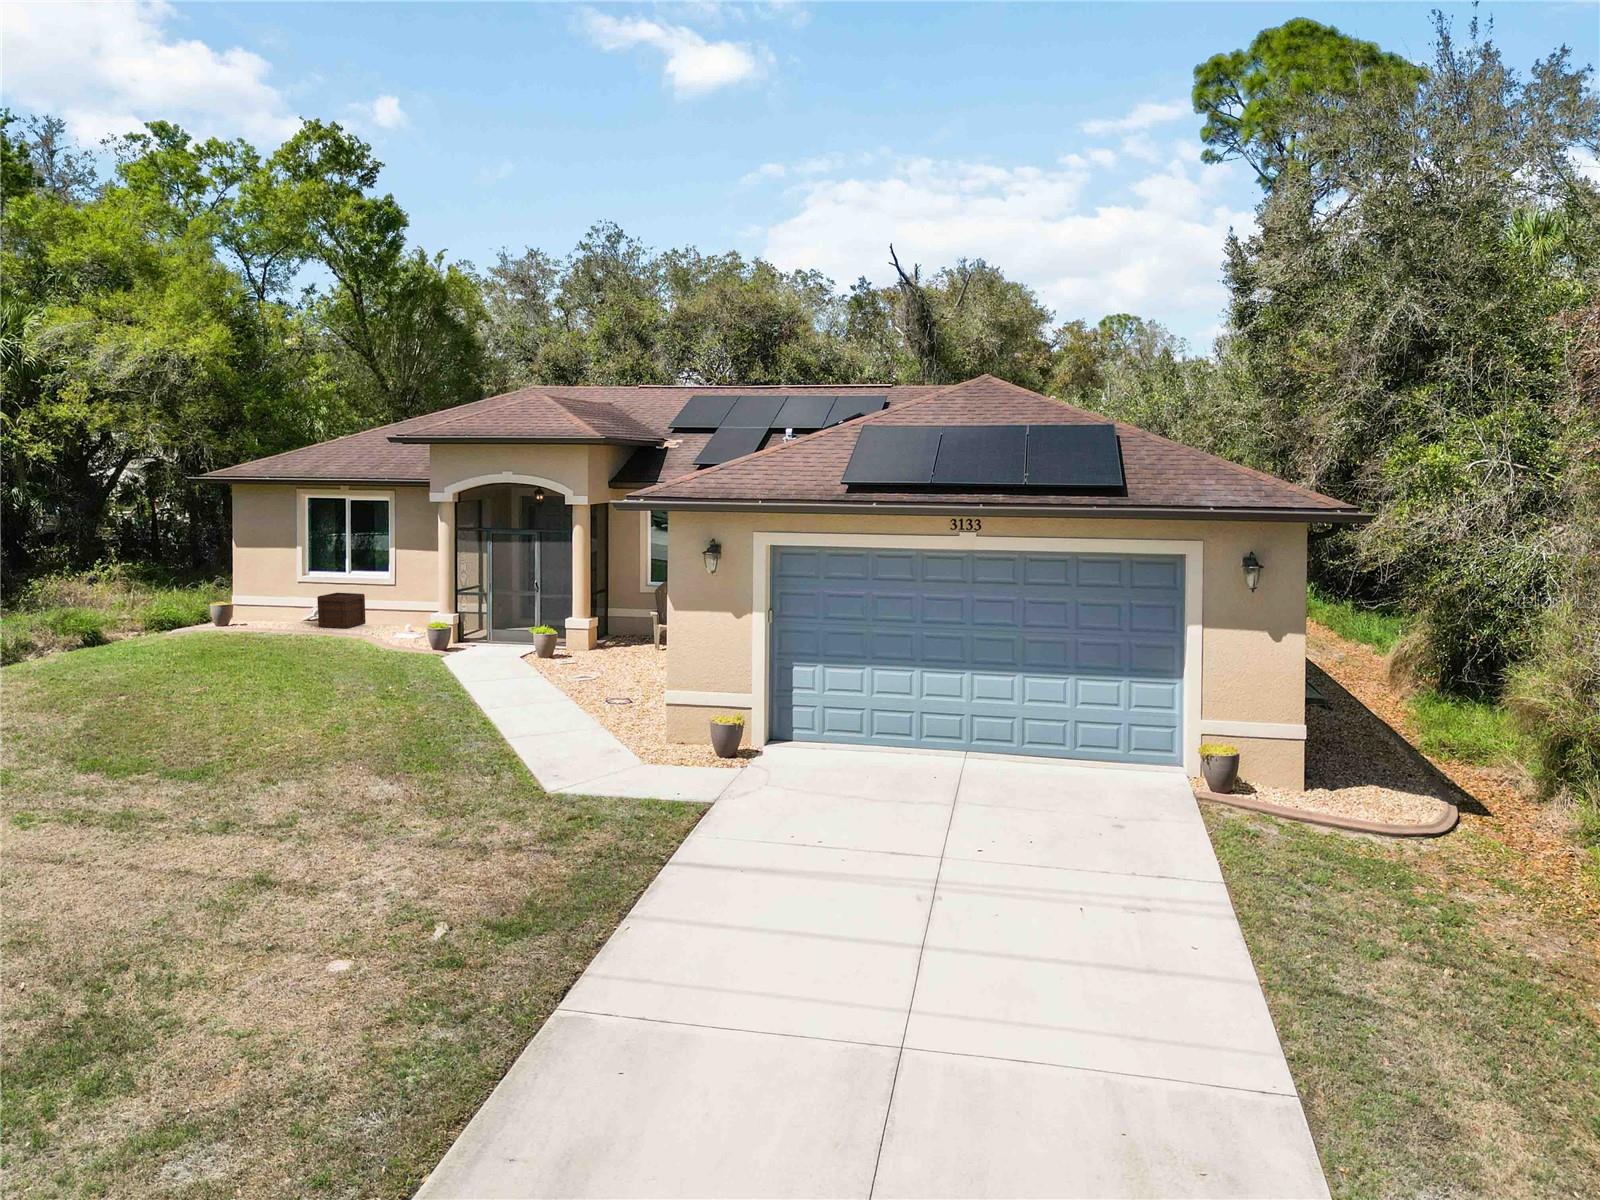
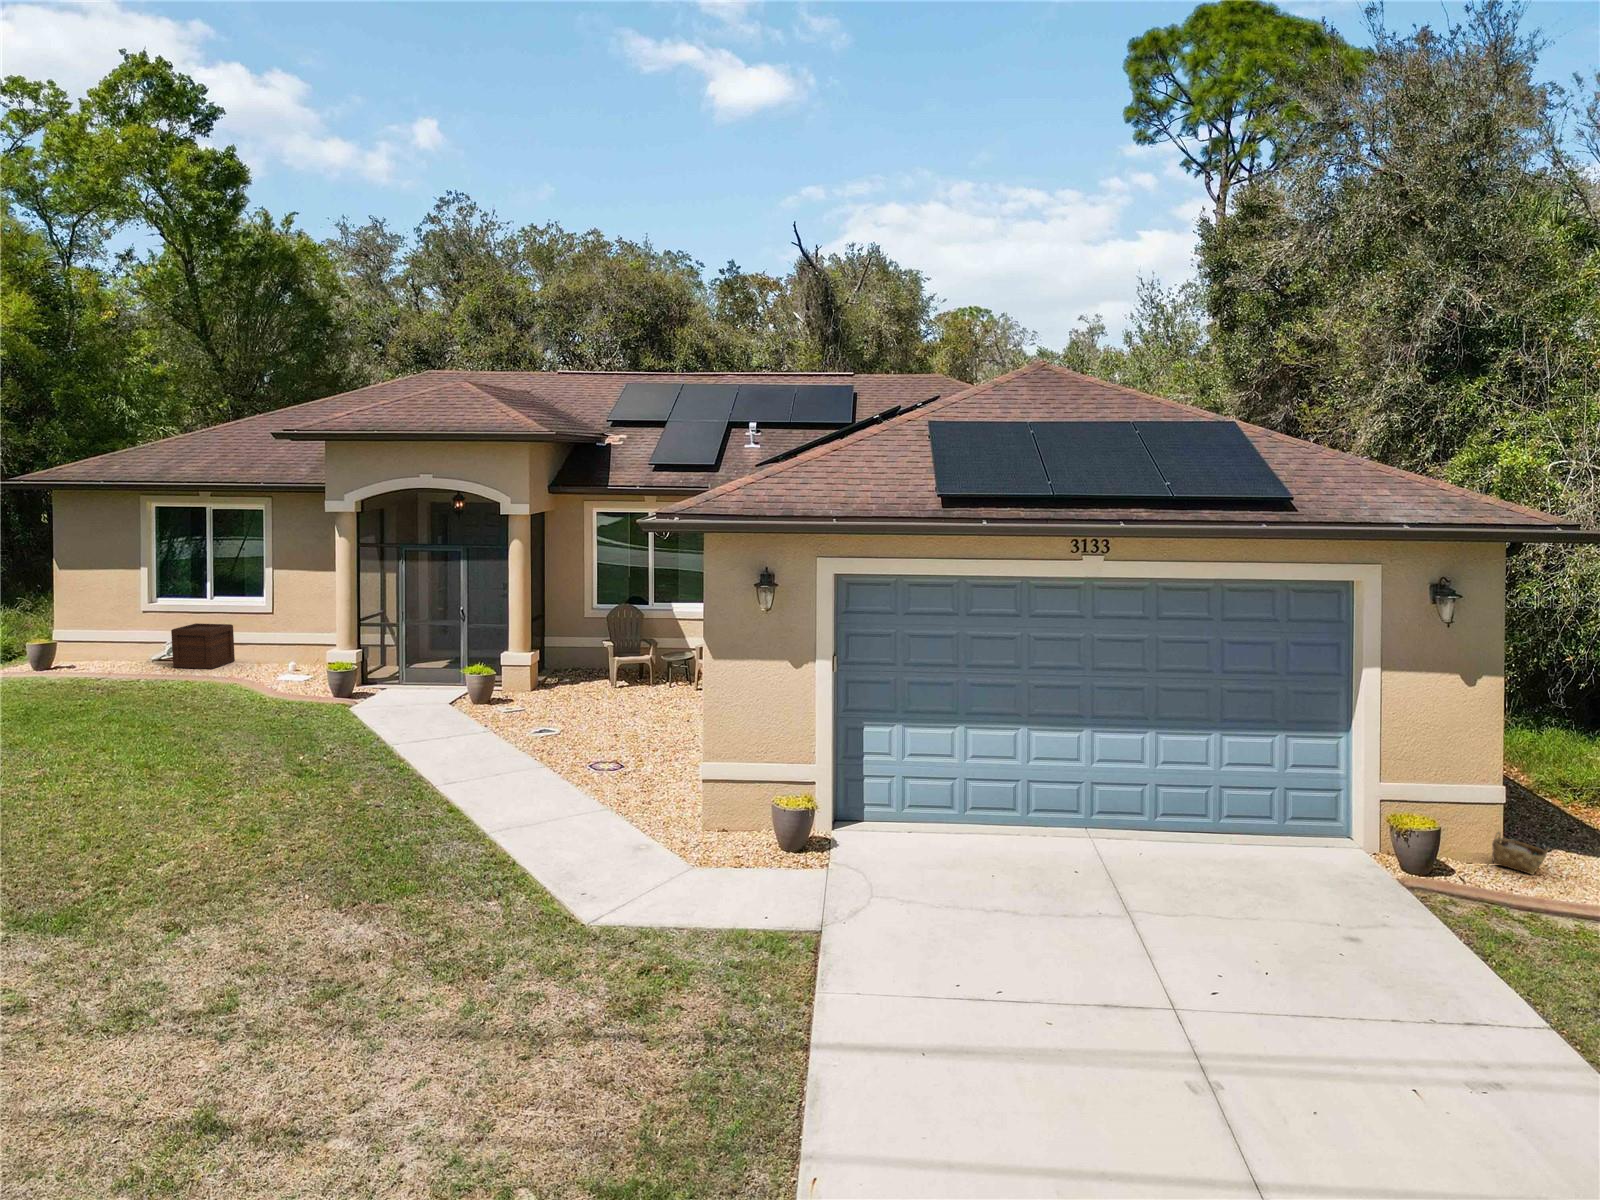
woven basket: none [1294,763,1338,798] -> present [1492,832,1549,874]

